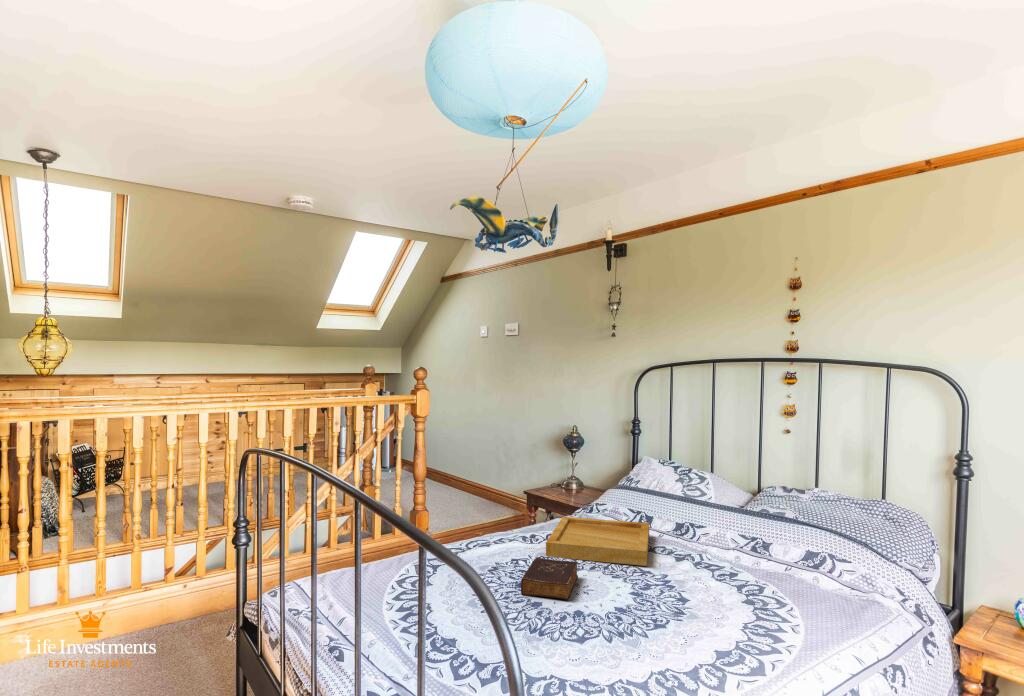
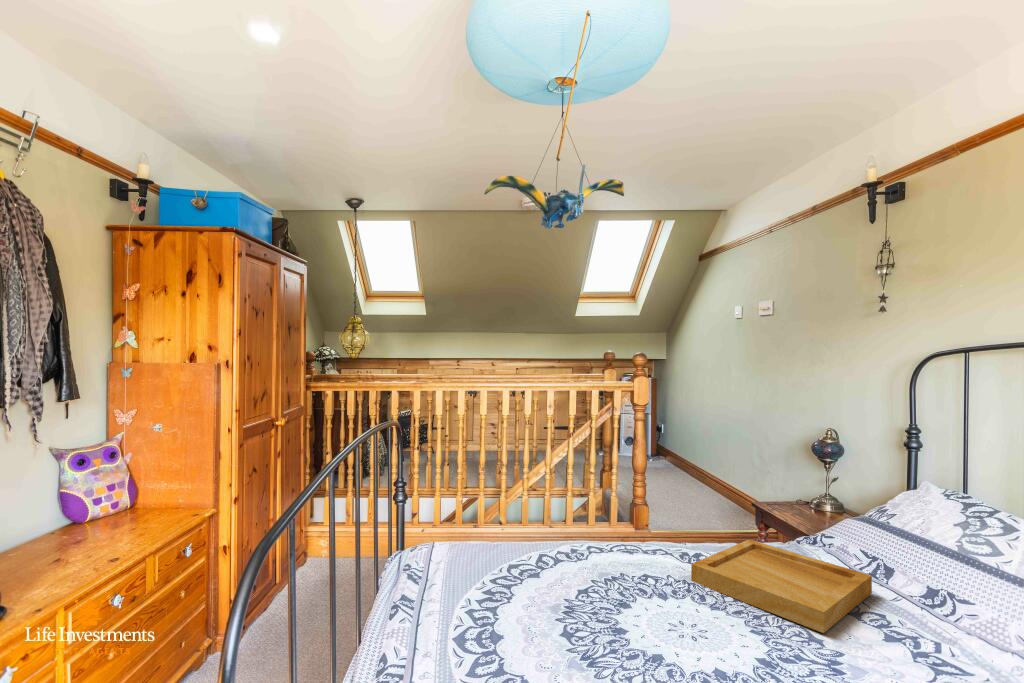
book: present [521,558,578,600] -> none [612,578,705,642]

